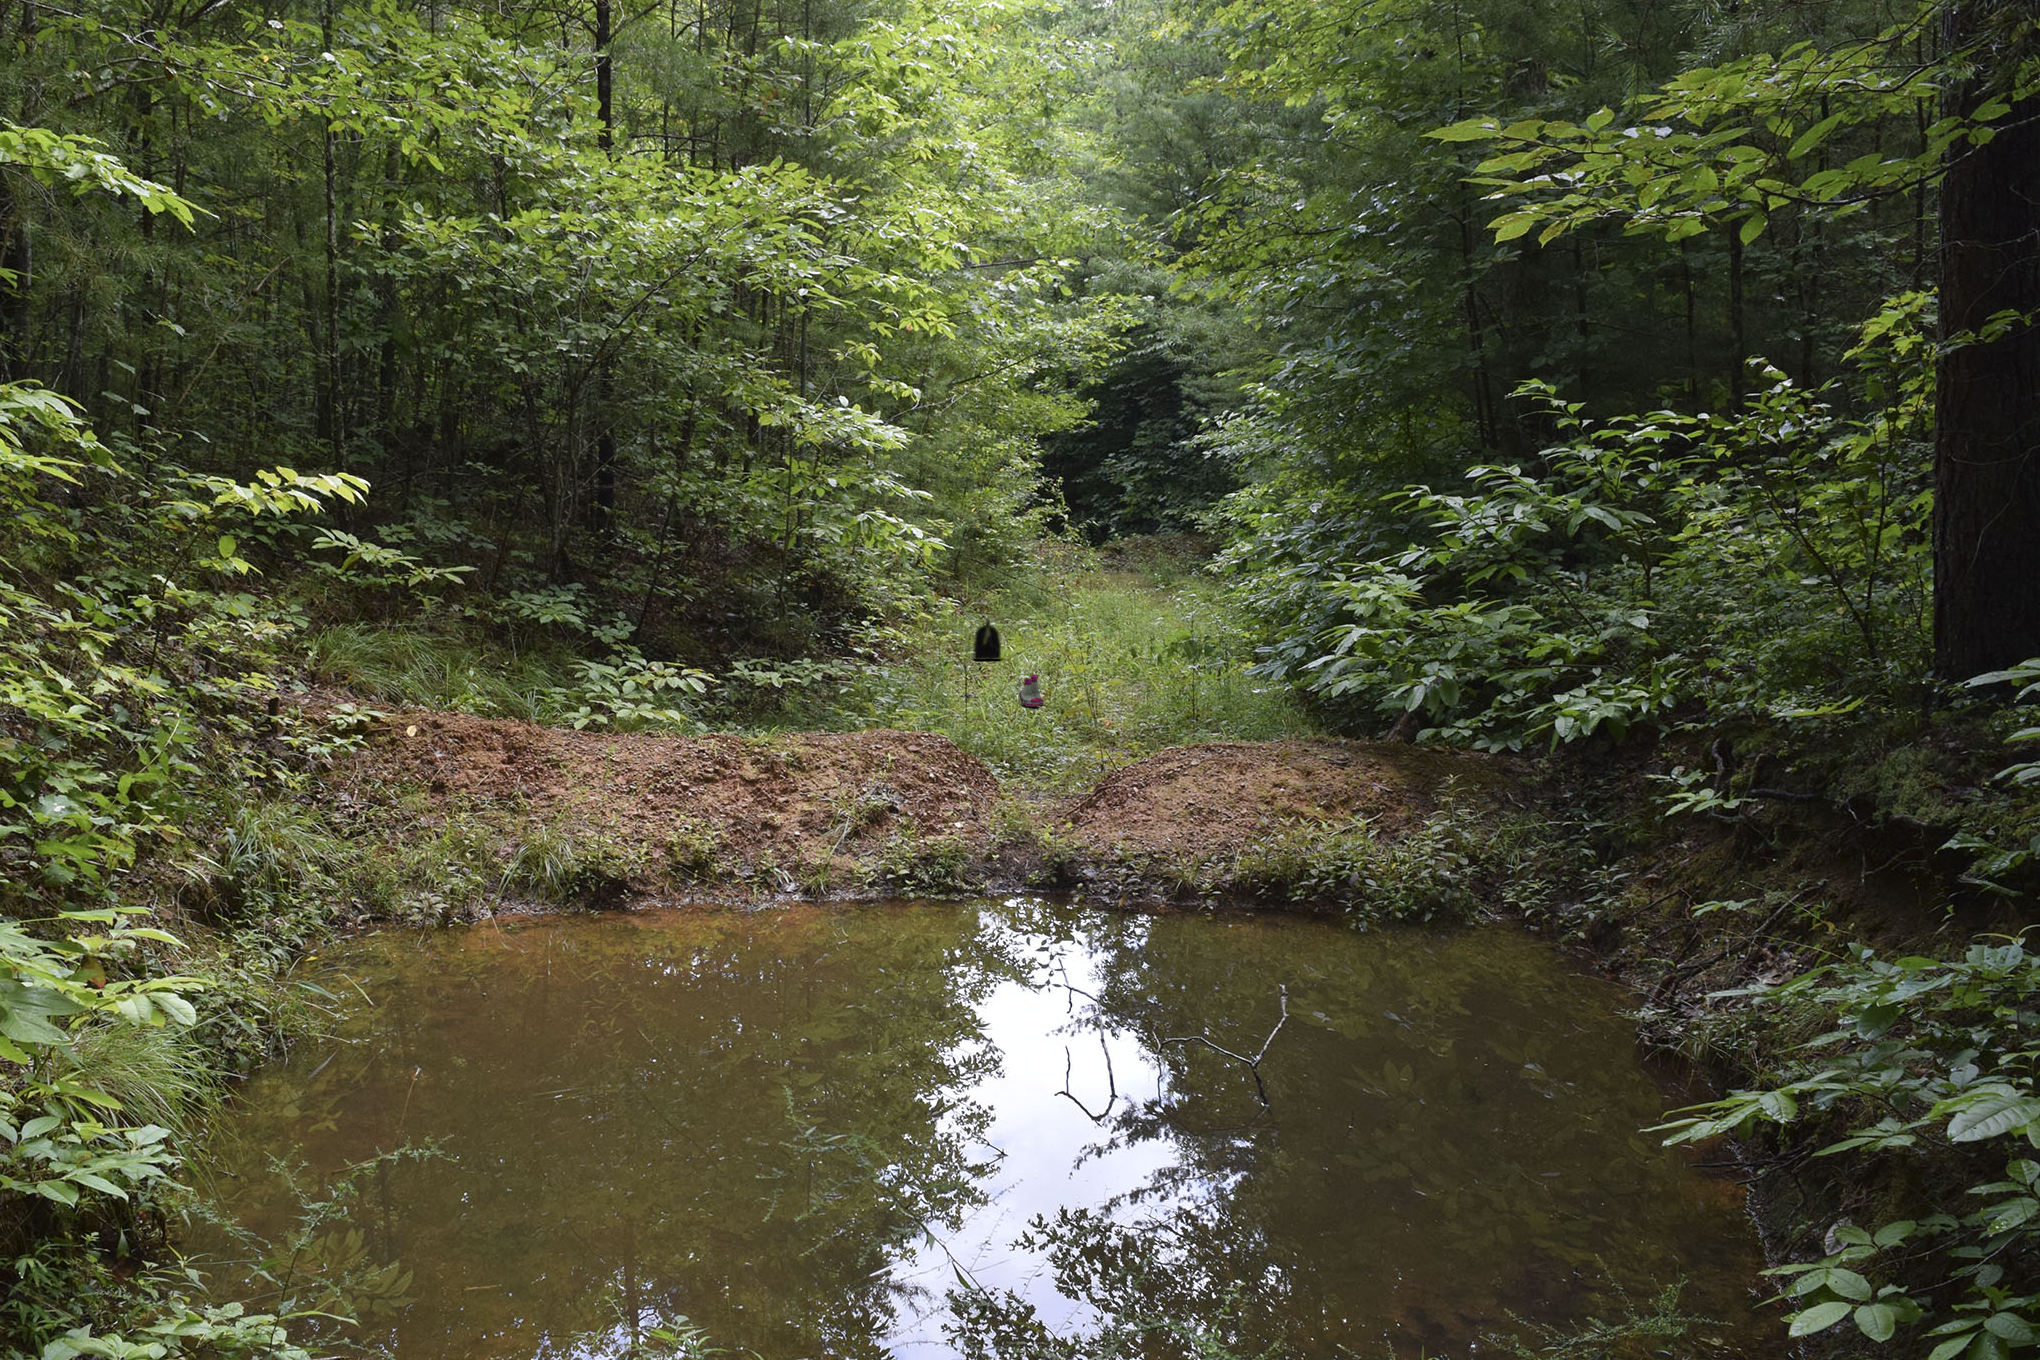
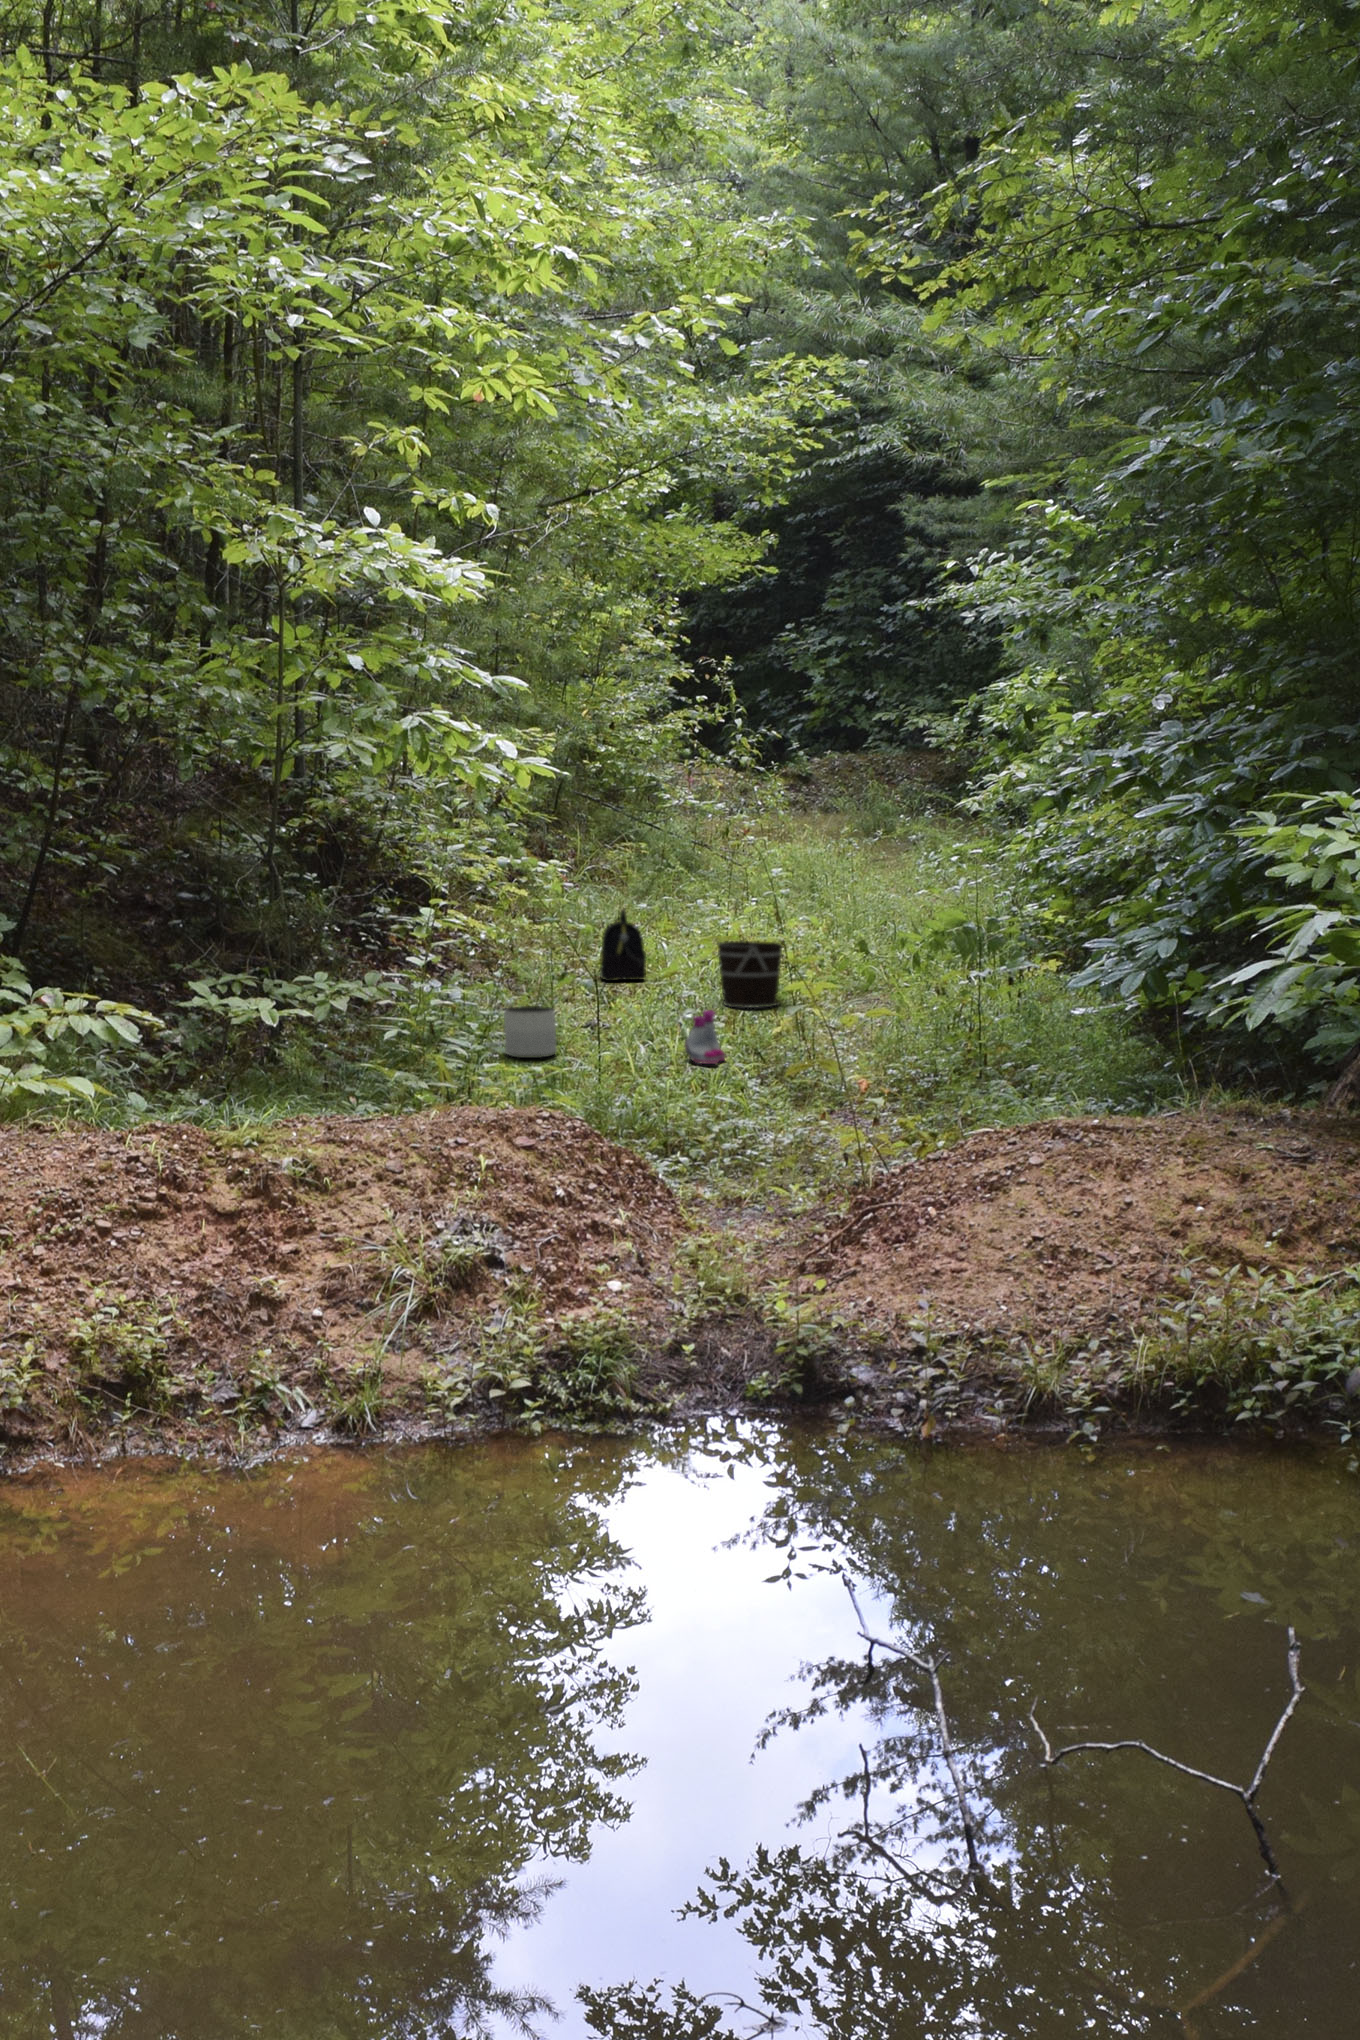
bucket: none [1042,634,1083,675] -> present [717,940,782,1008]
planter: none [912,673,943,703] -> present [504,1006,557,1058]

